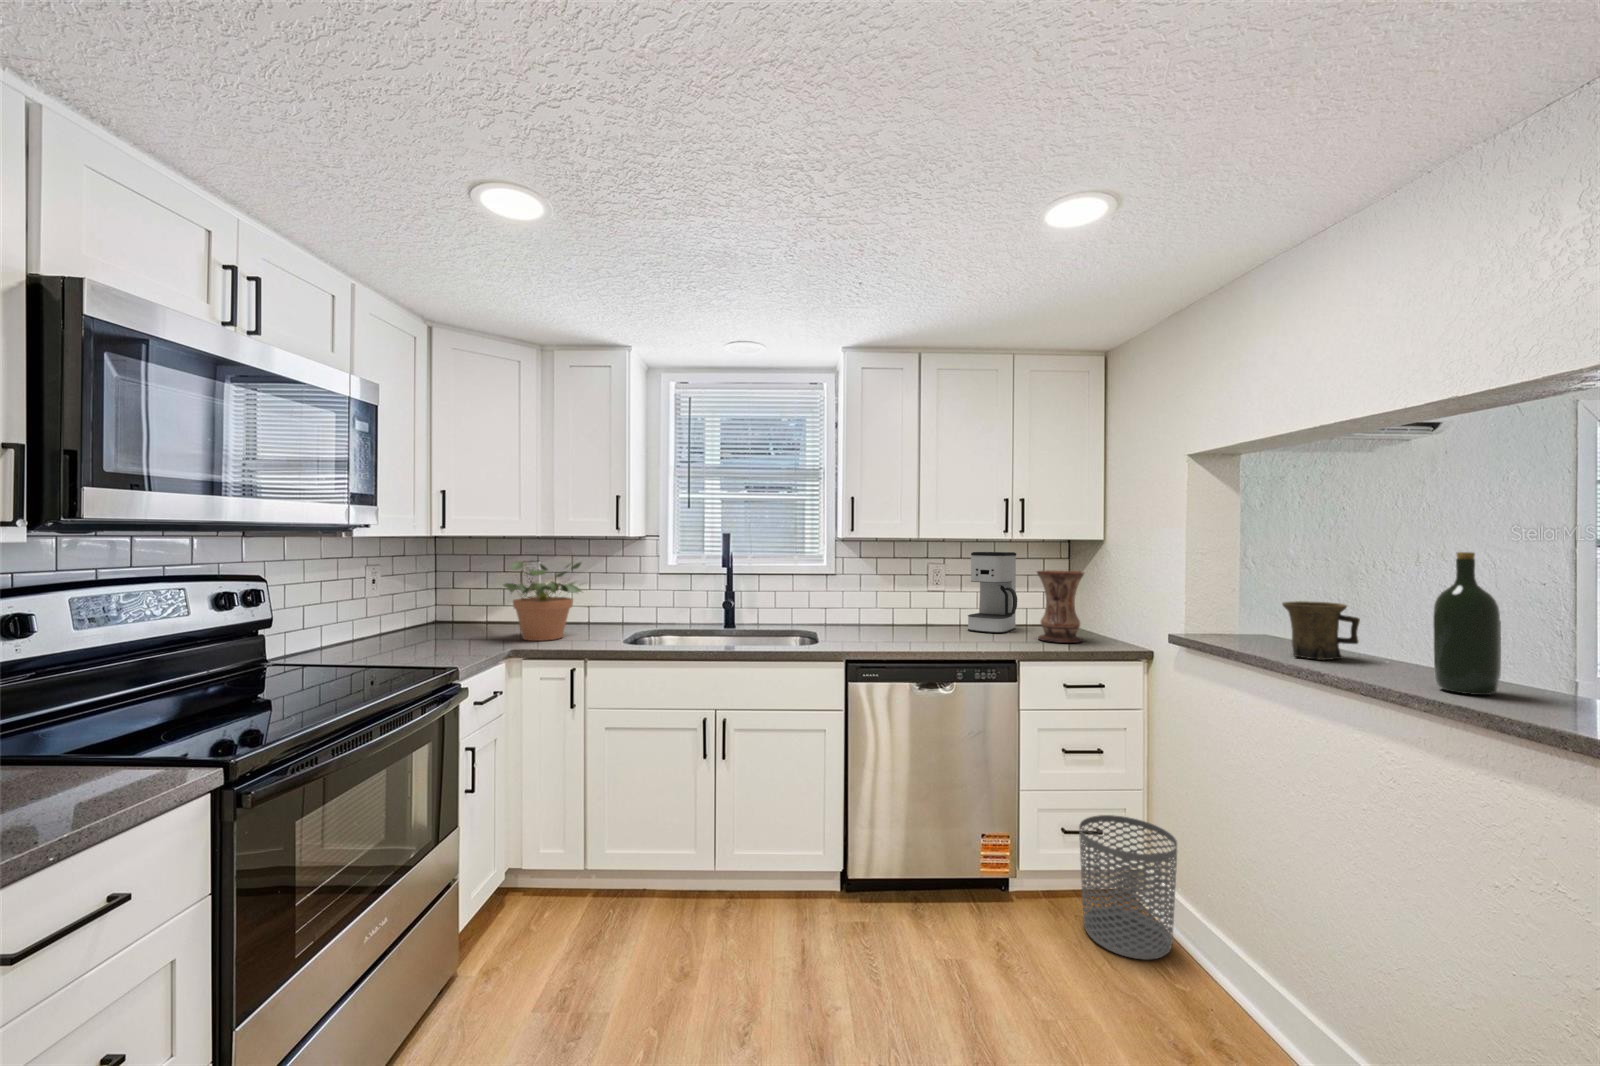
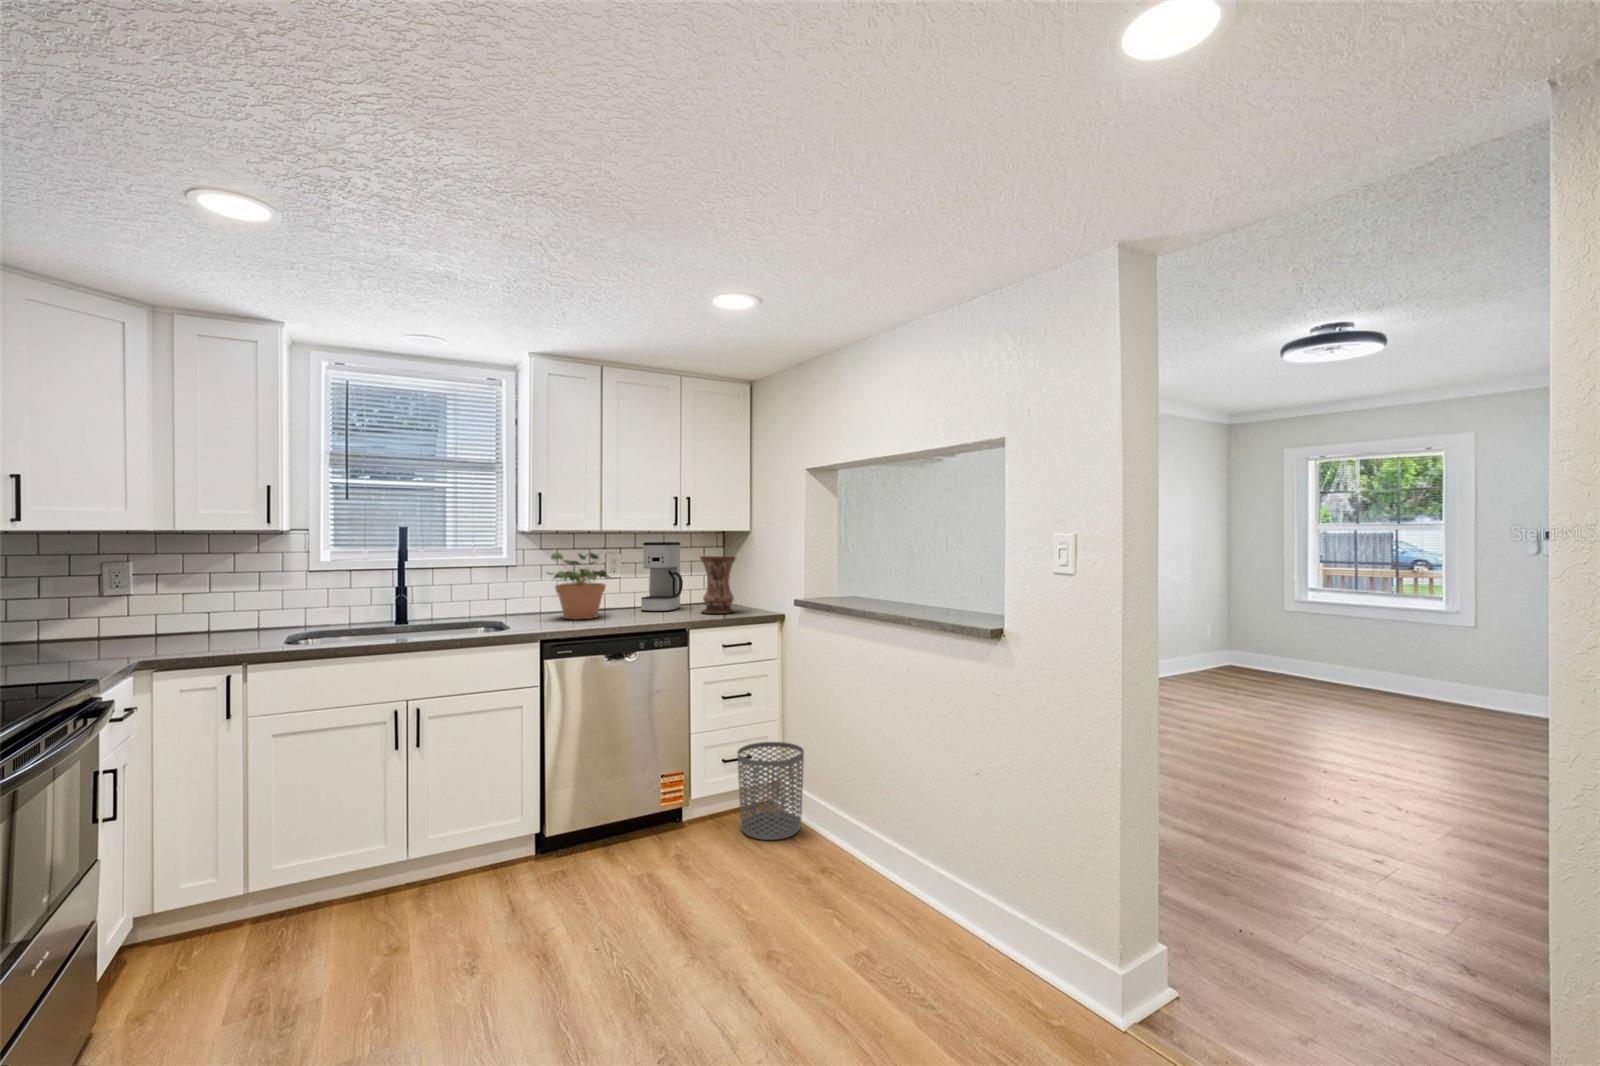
wine bottle: present [1433,552,1501,695] -> none [936,532,964,613]
potted plant: present [503,562,581,641] -> present [547,553,610,619]
mug: present [1282,601,1360,660] -> none [865,568,905,605]

